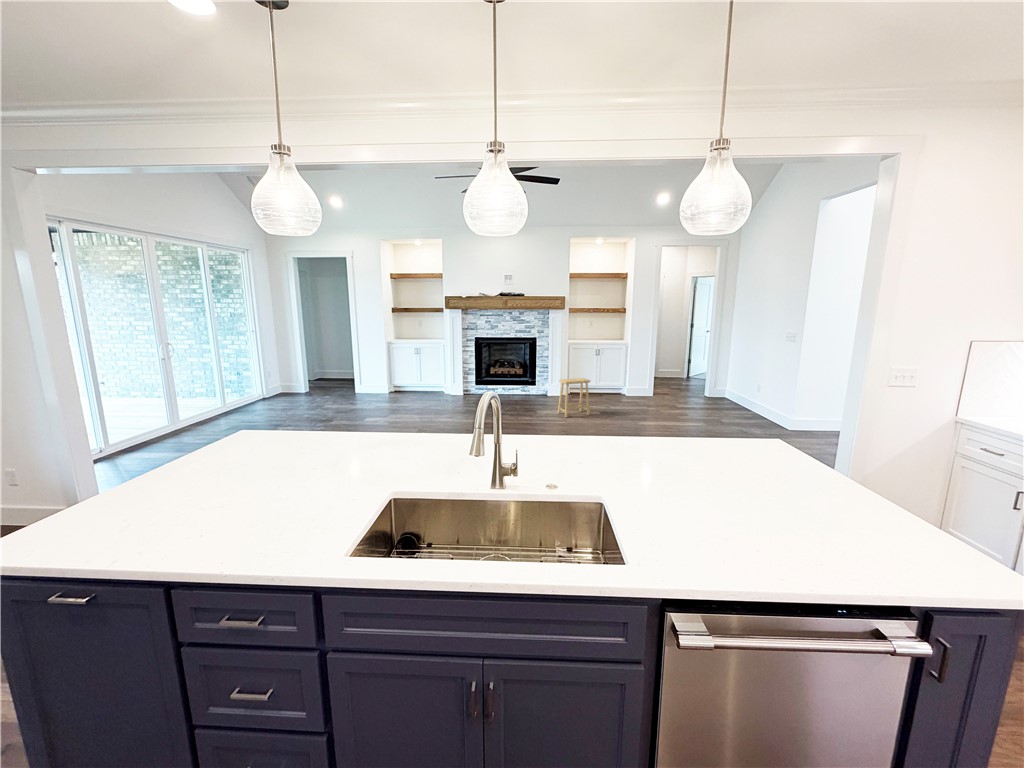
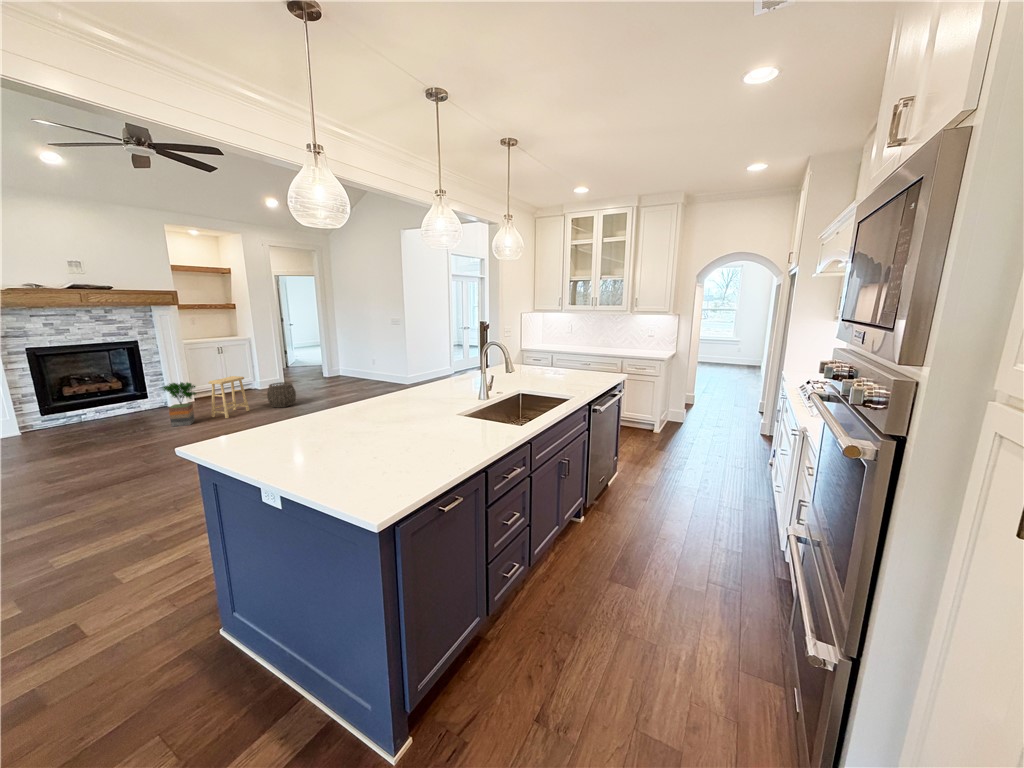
potted tree: none [525,376,550,416] -> present [163,382,196,426]
woven basket: none [608,392,637,420] -> present [267,382,296,407]

